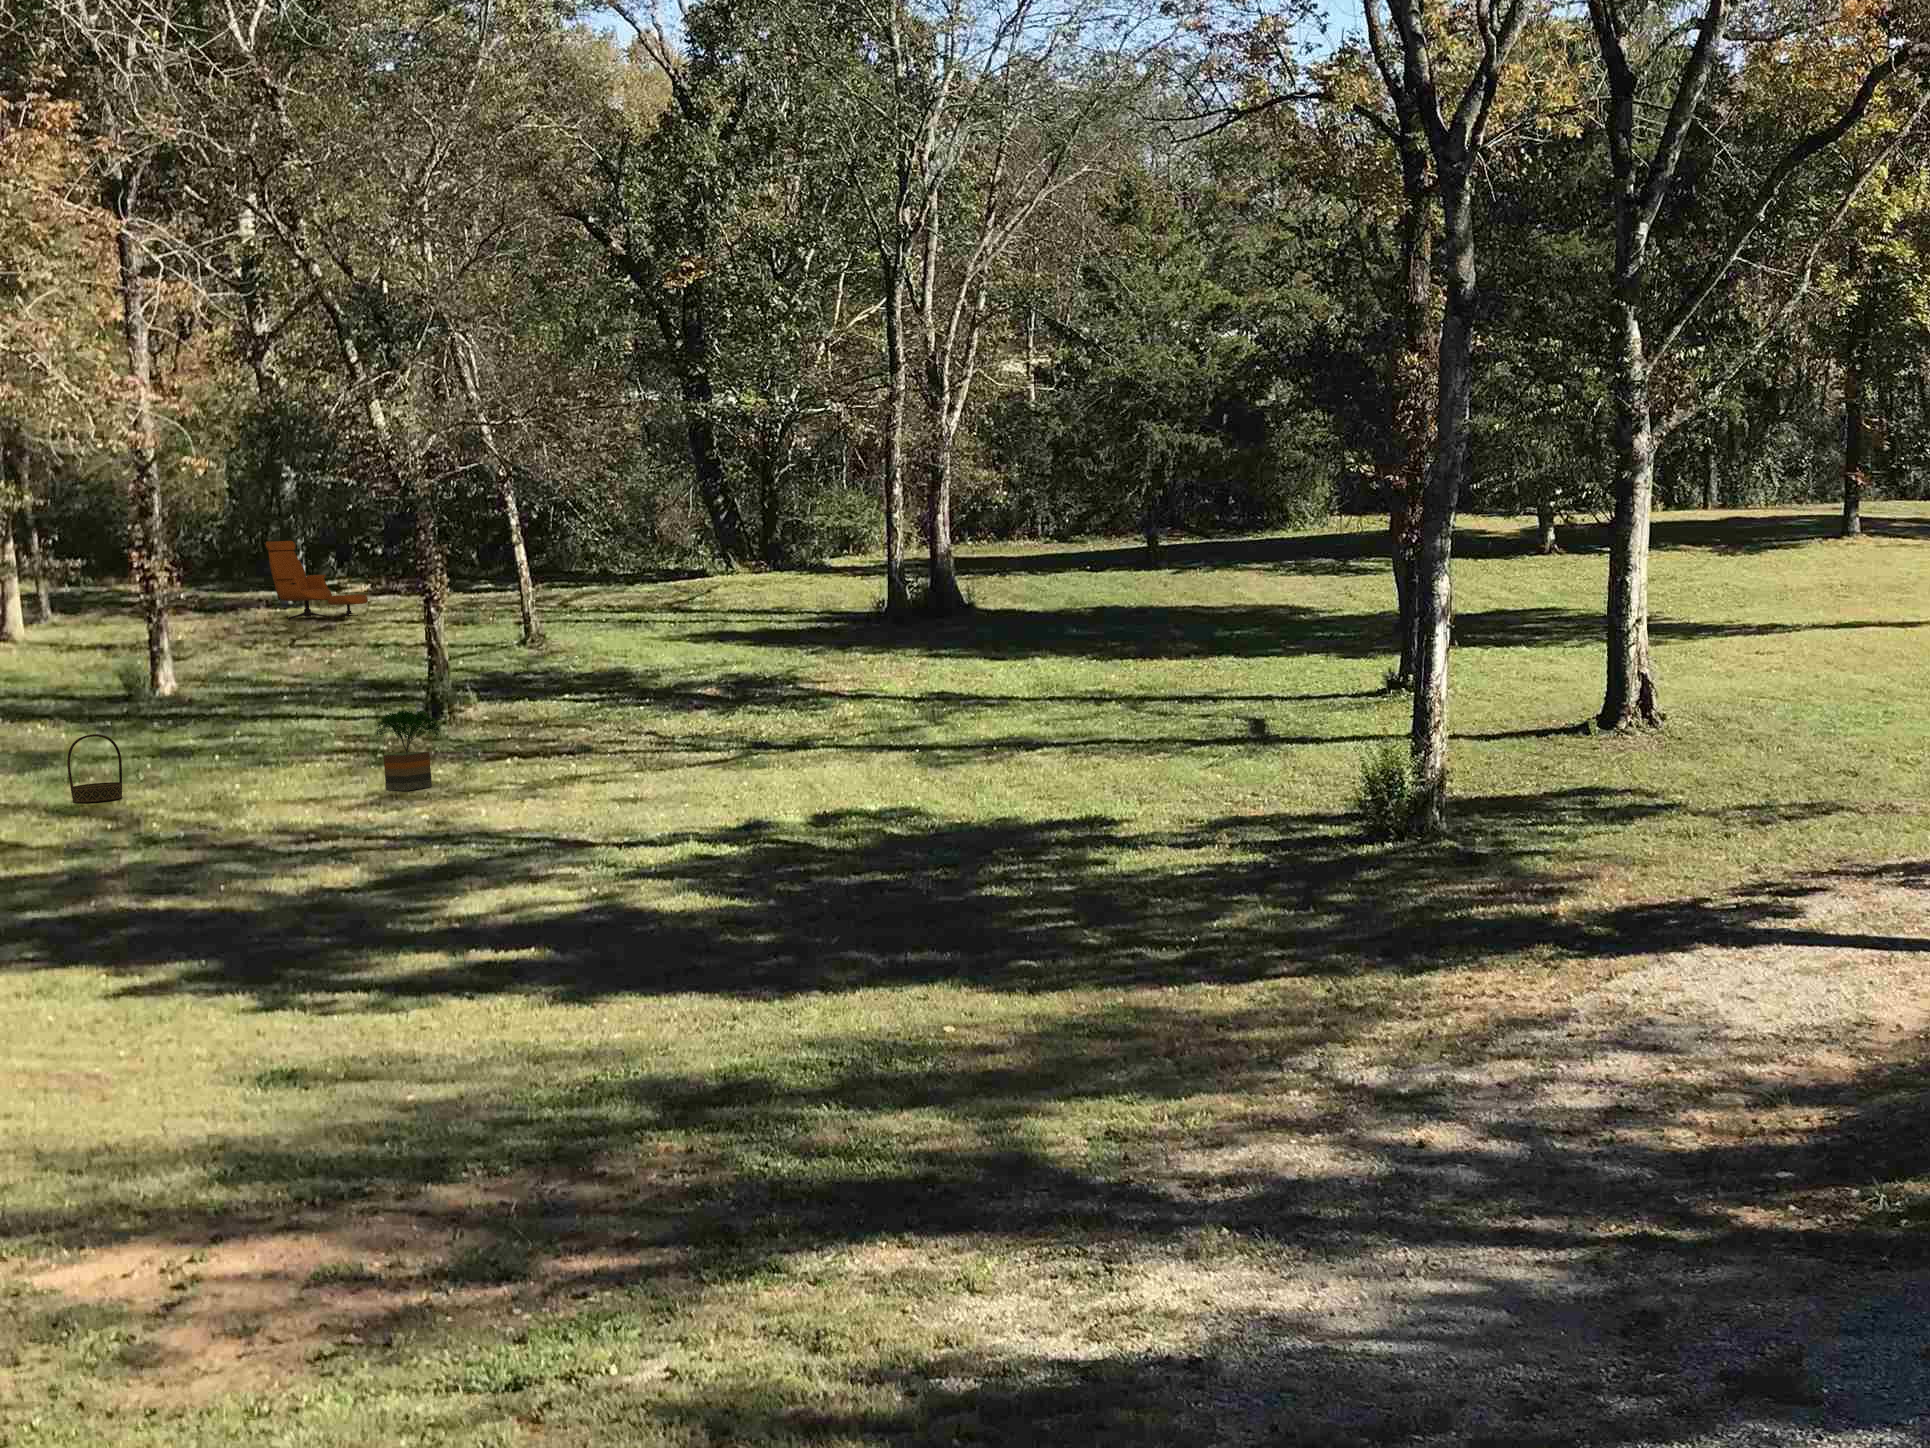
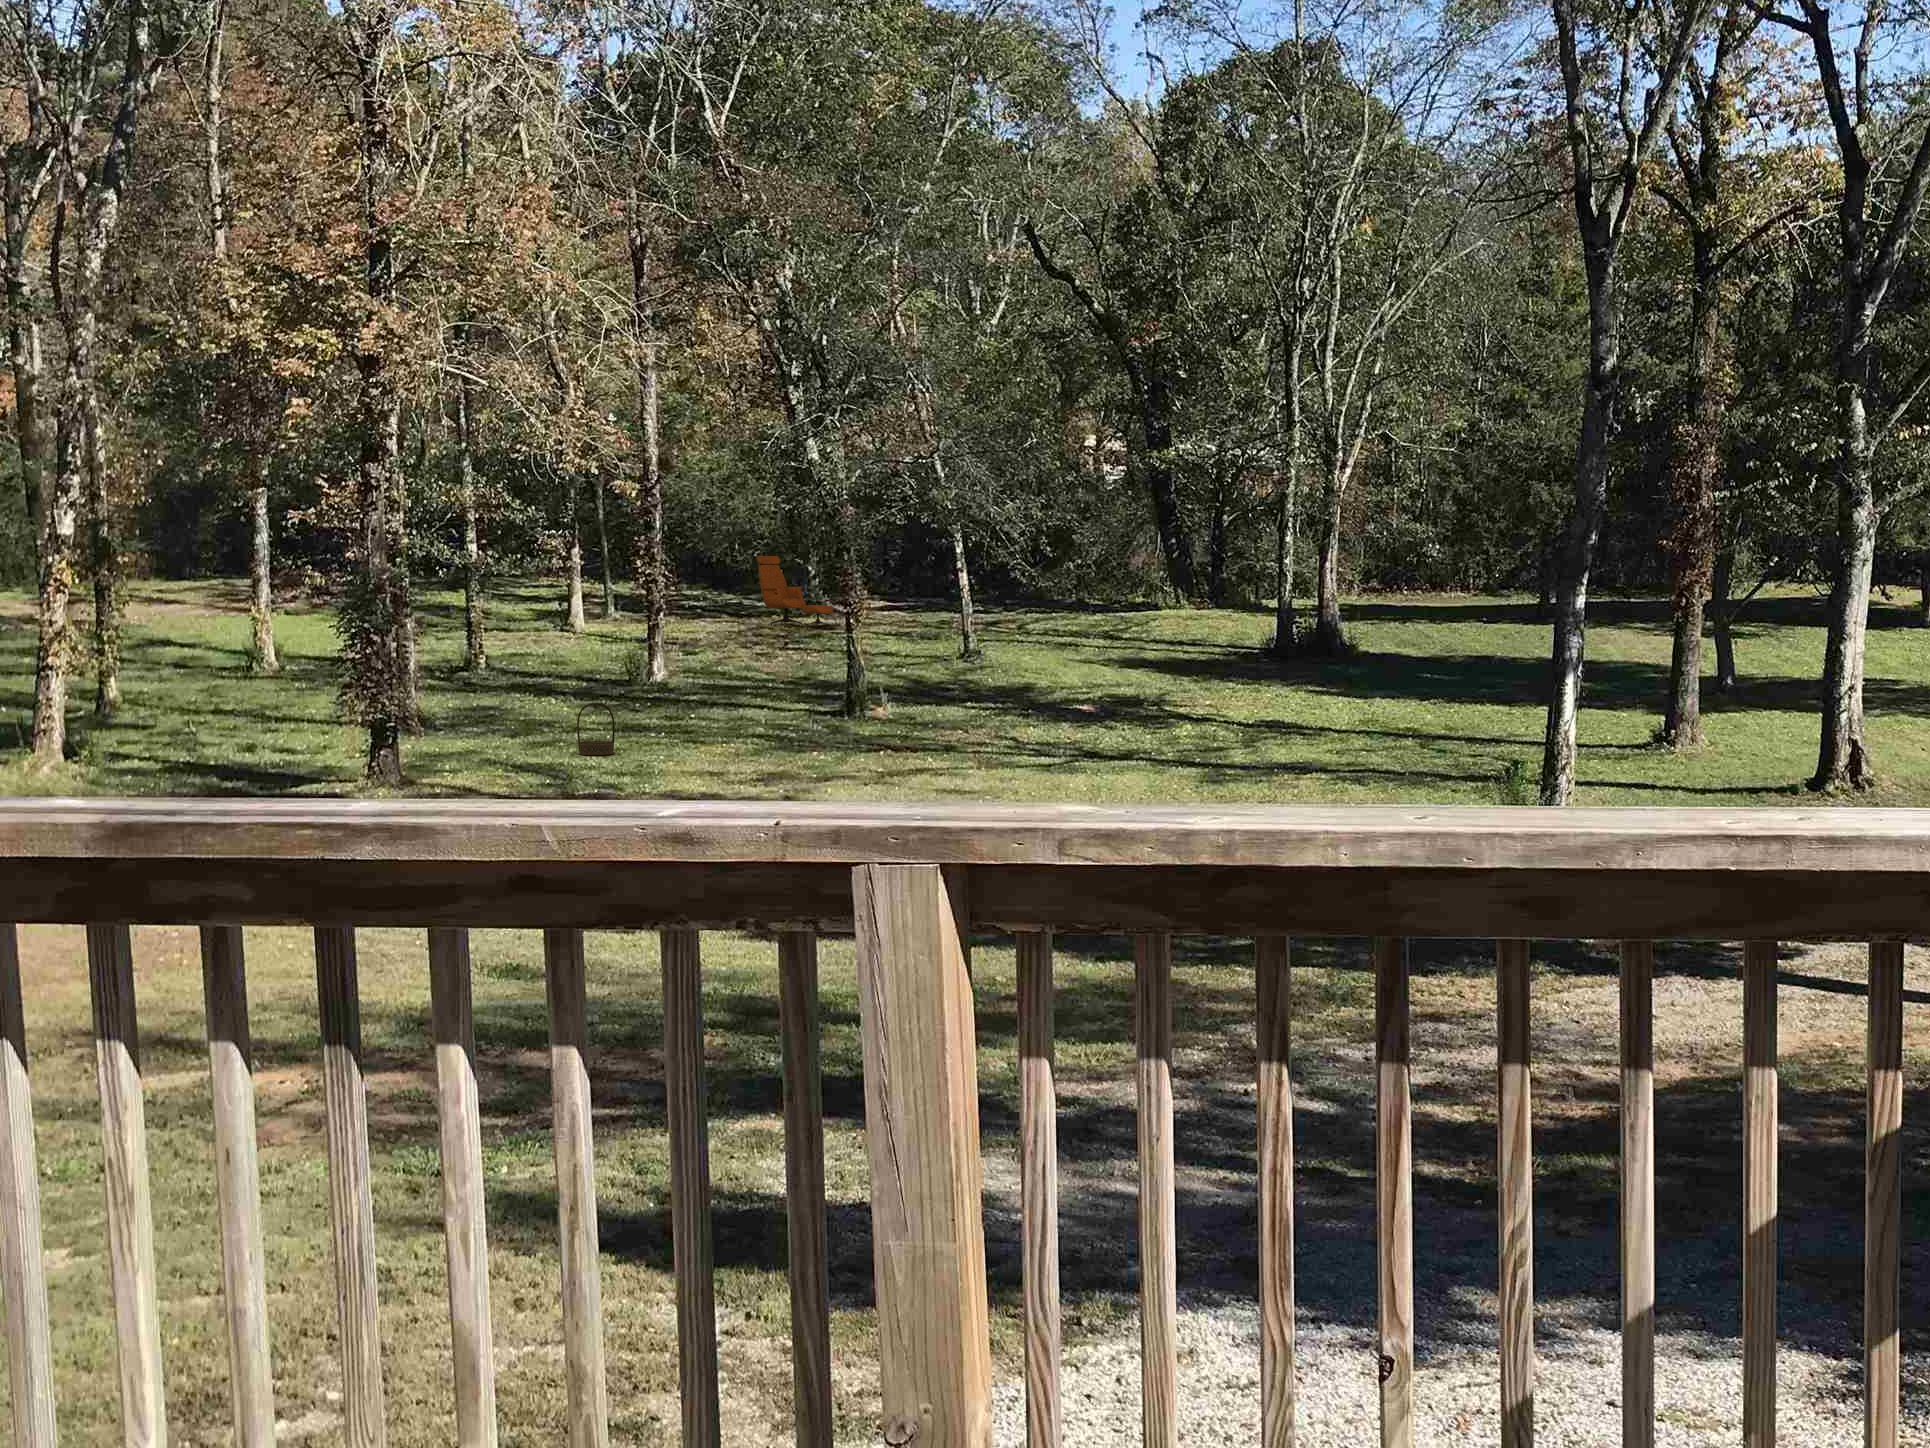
potted tree: present [375,711,440,791] -> none [793,699,845,764]

